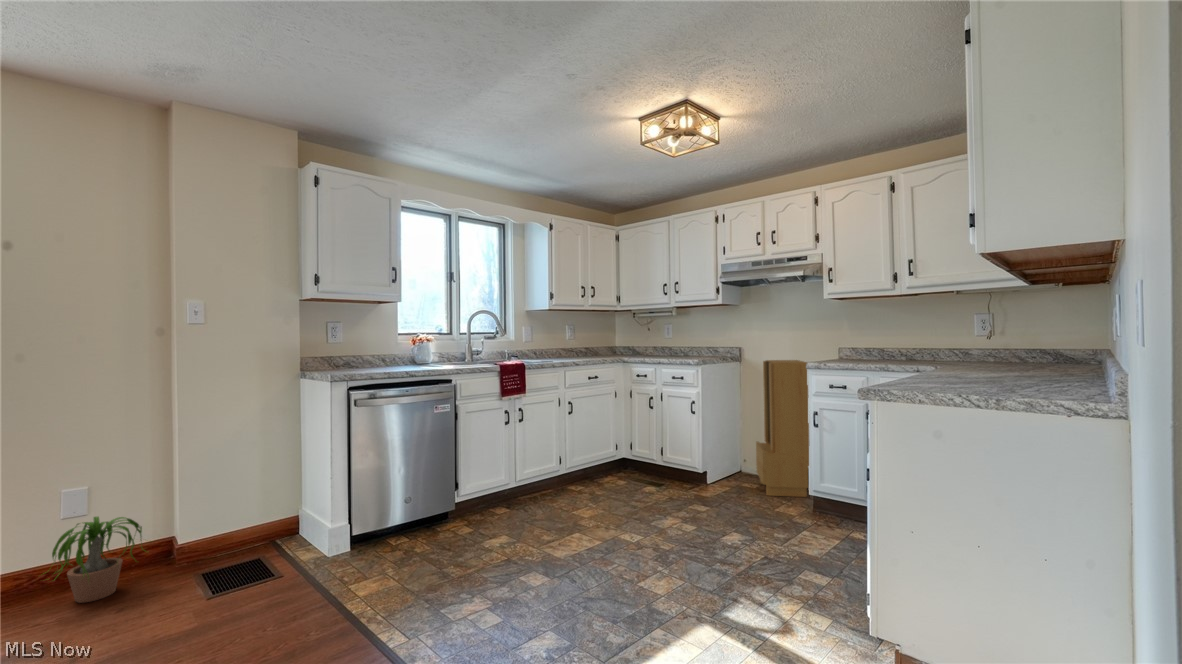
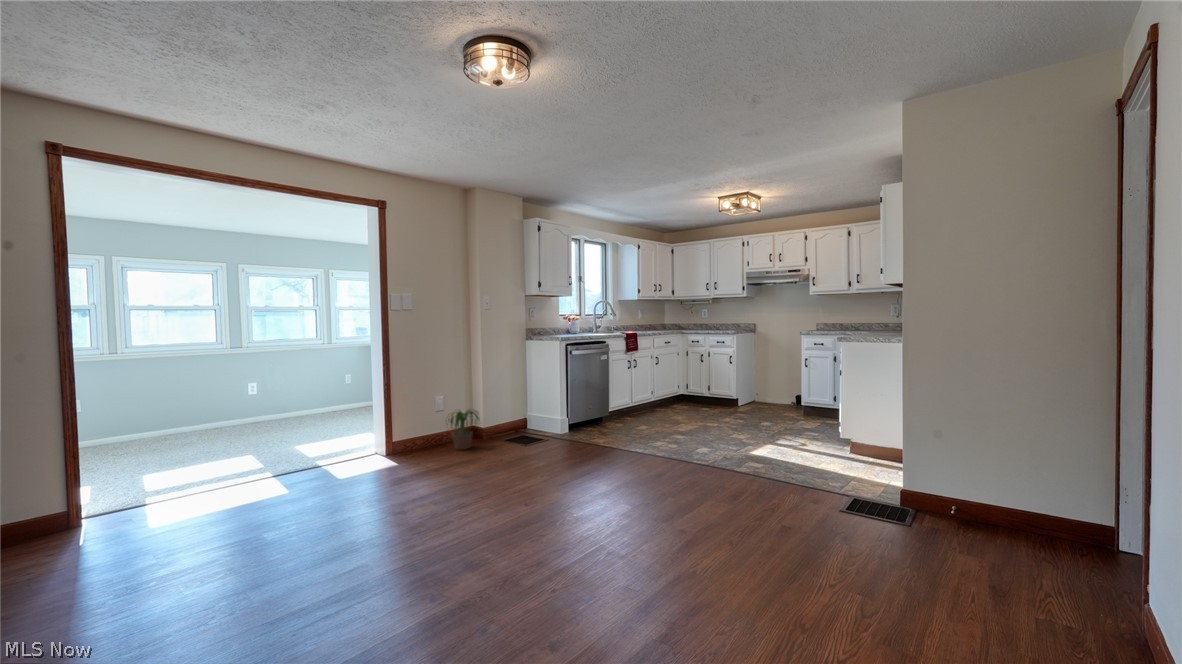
storage cabinet: present [756,360,809,497] -> none [767,331,801,409]

